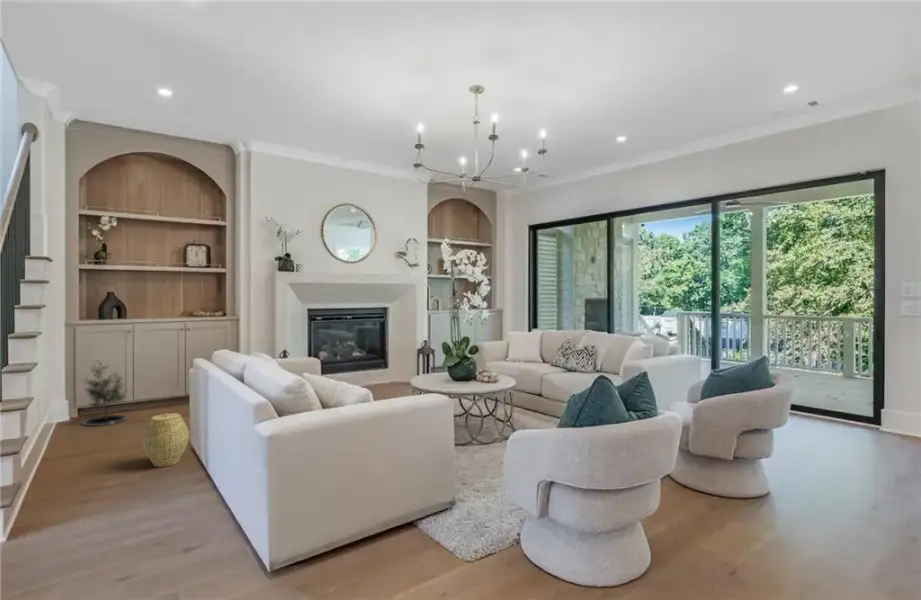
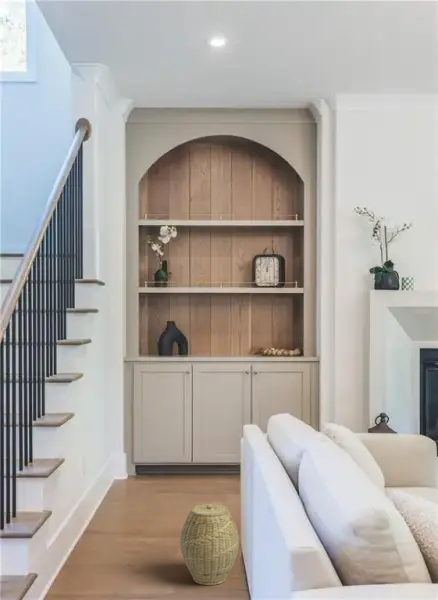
potted tree: present [83,364,126,426] -> none [134,408,185,495]

